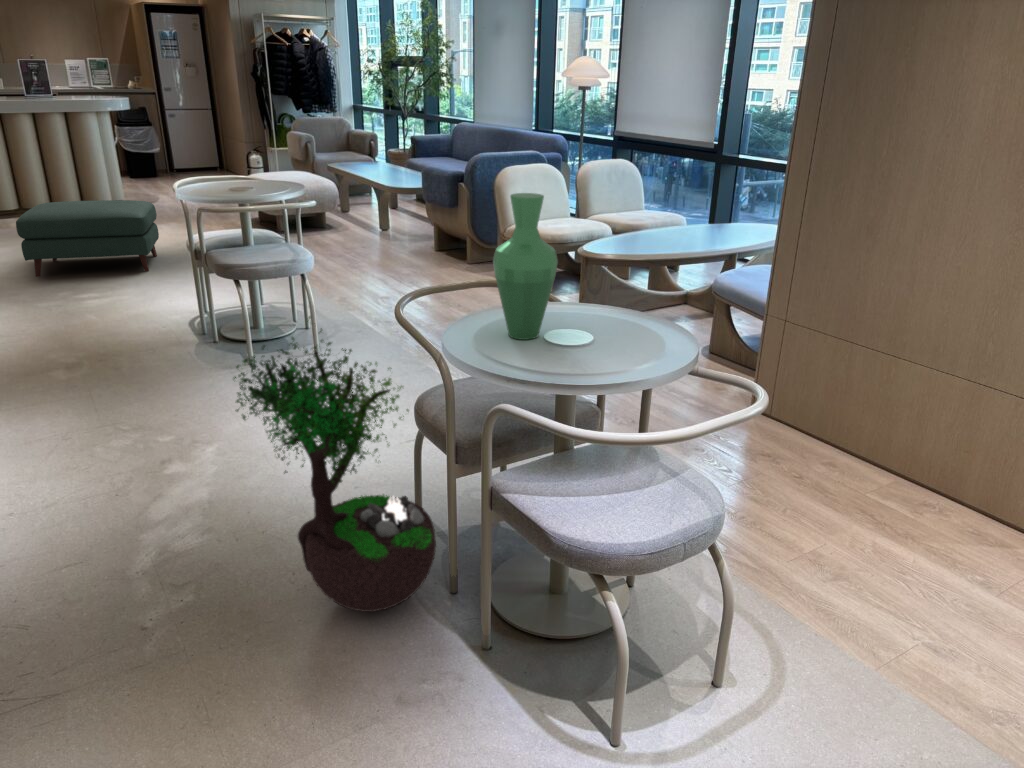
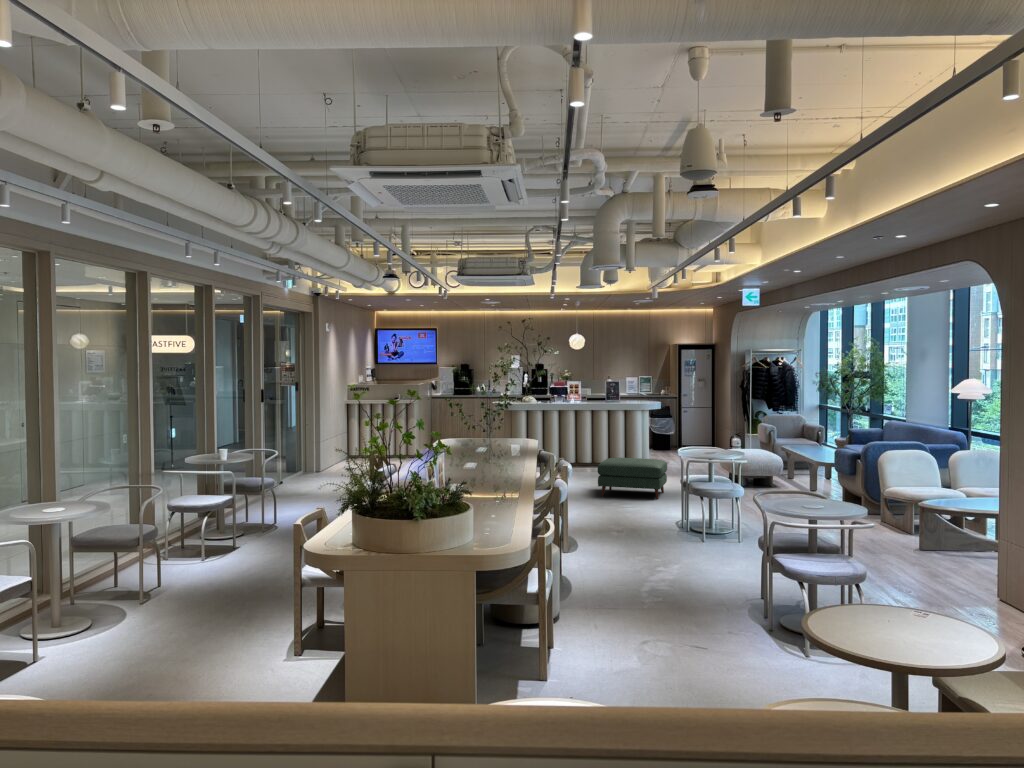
vase: present [493,193,558,340] -> none [788,451,815,507]
potted tree: present [234,317,436,612] -> none [688,489,761,613]

